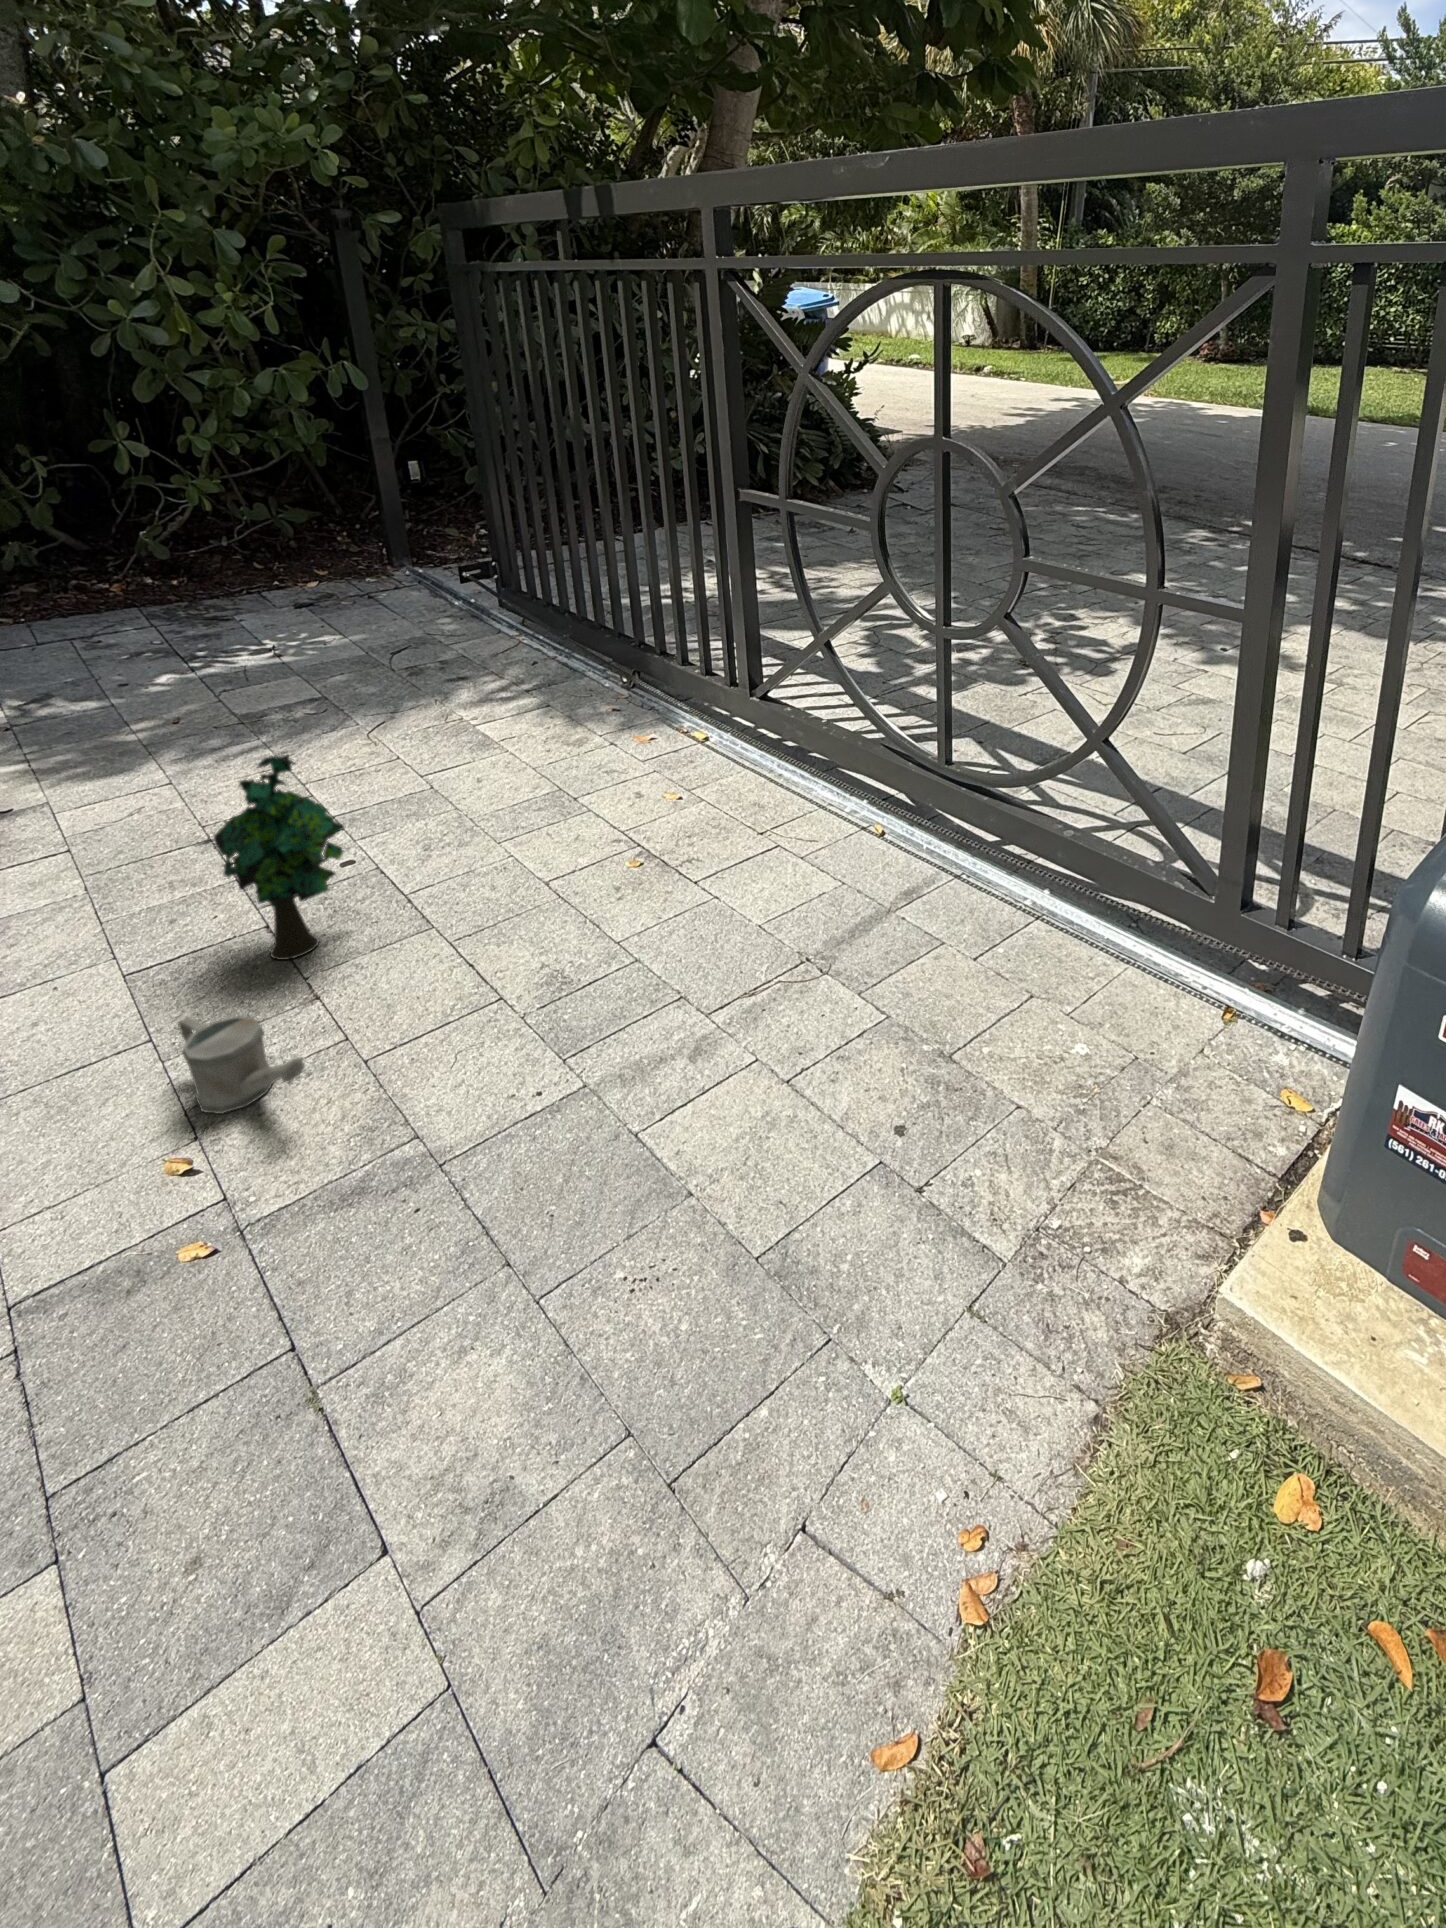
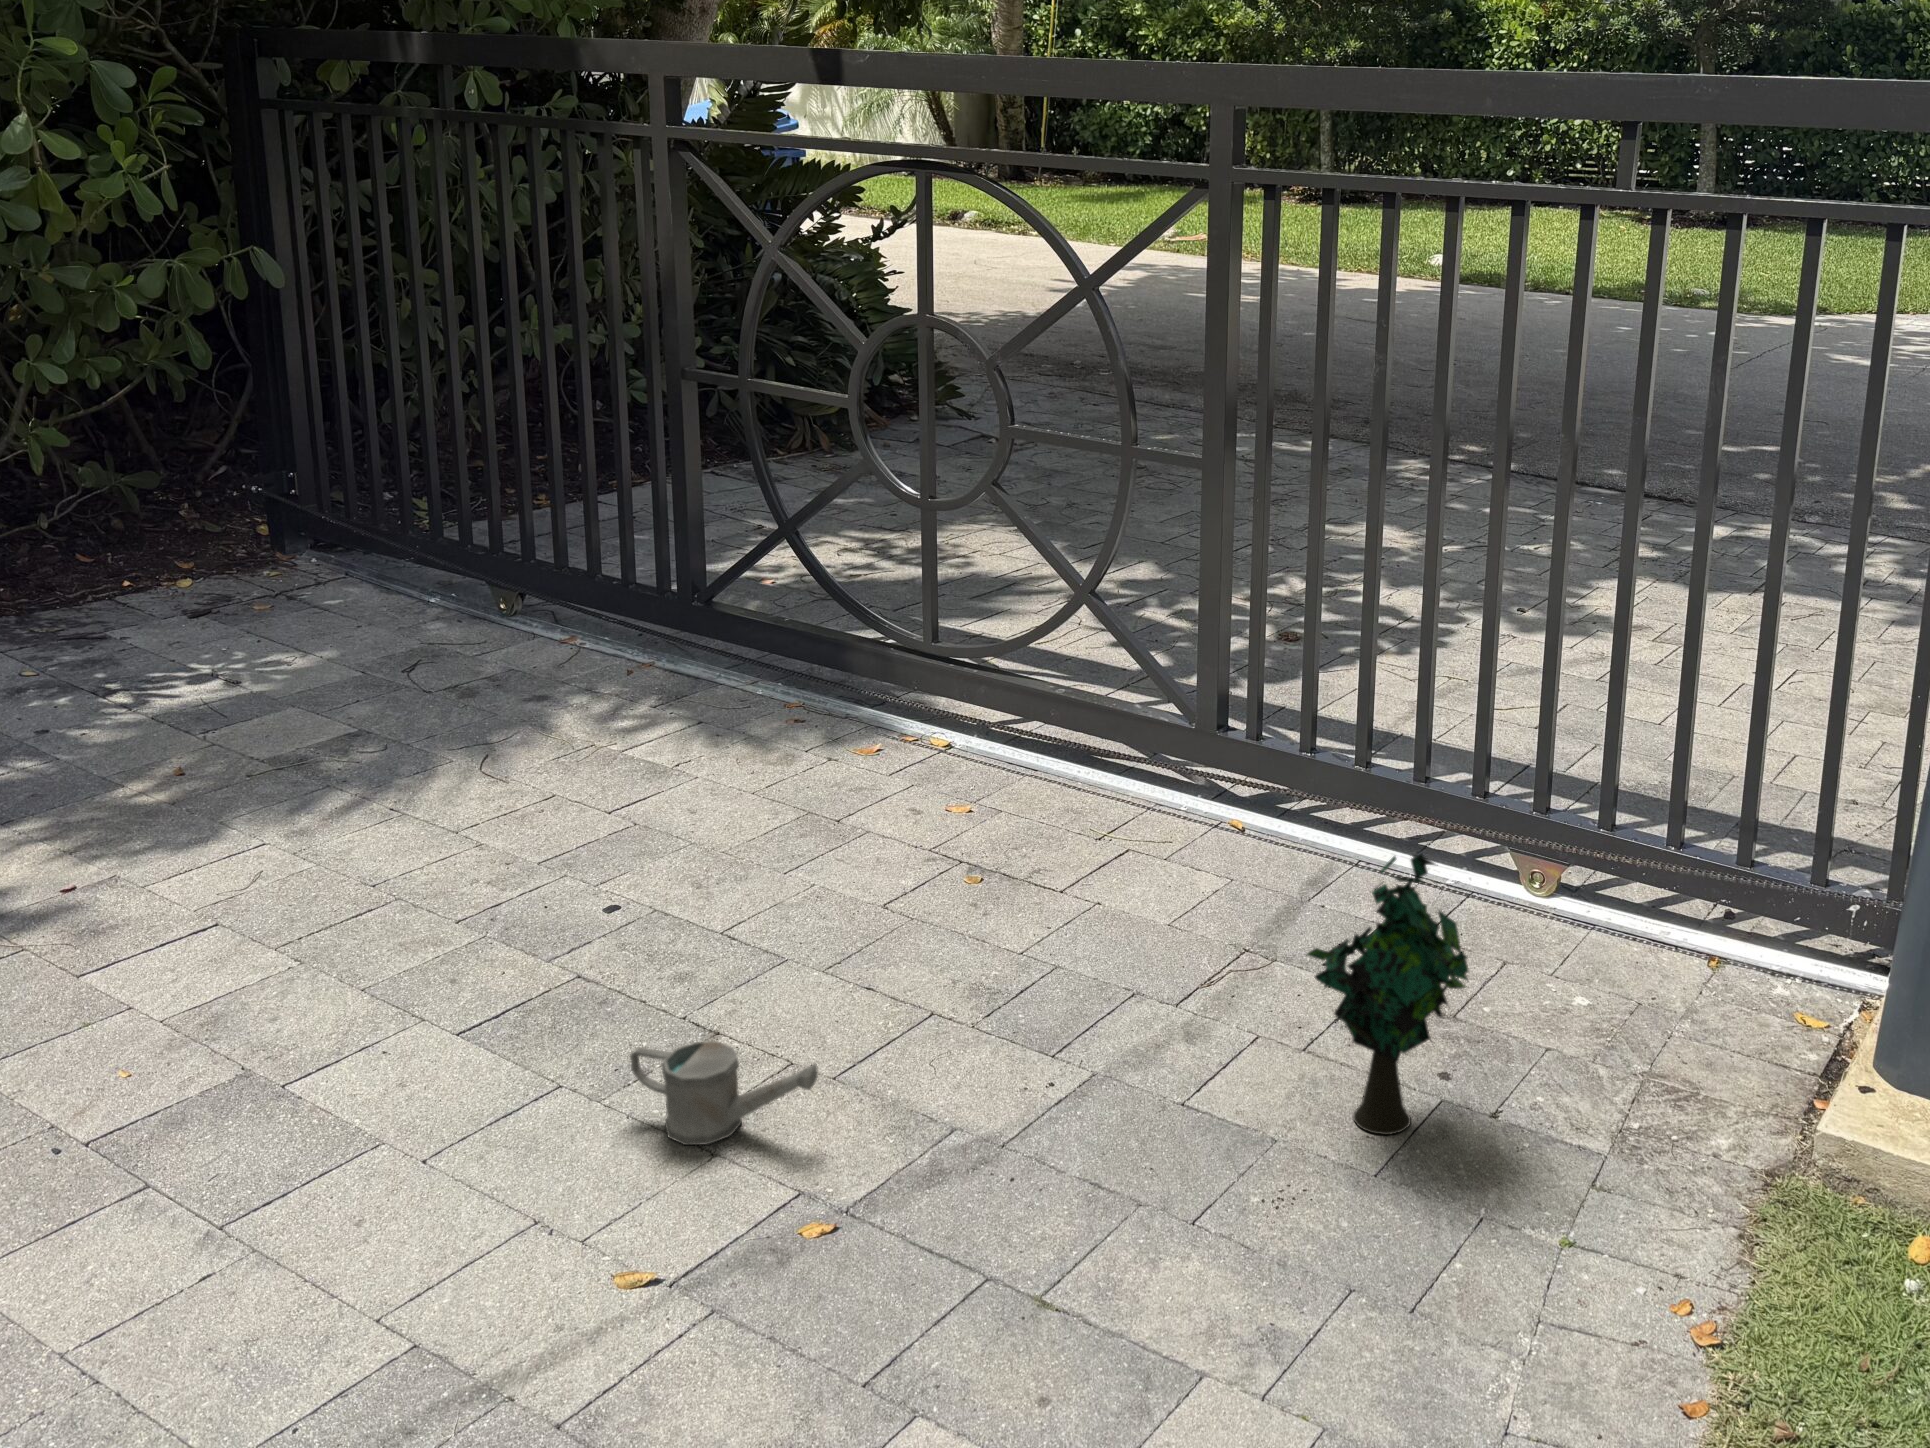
decorative plant: present [198,755,345,960] -> present [1307,854,1469,1135]

